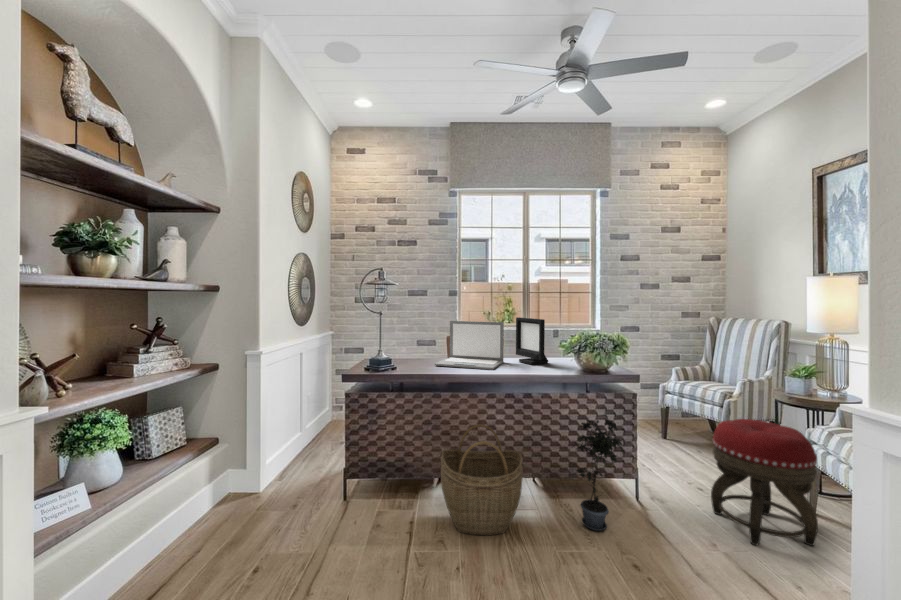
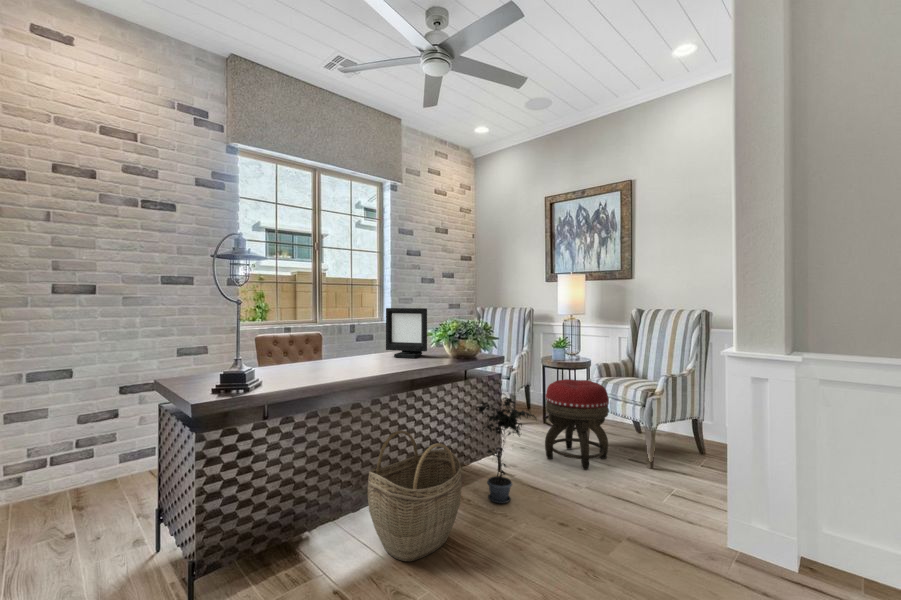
laptop: present [435,321,504,370] -> none [311,314,394,372]

